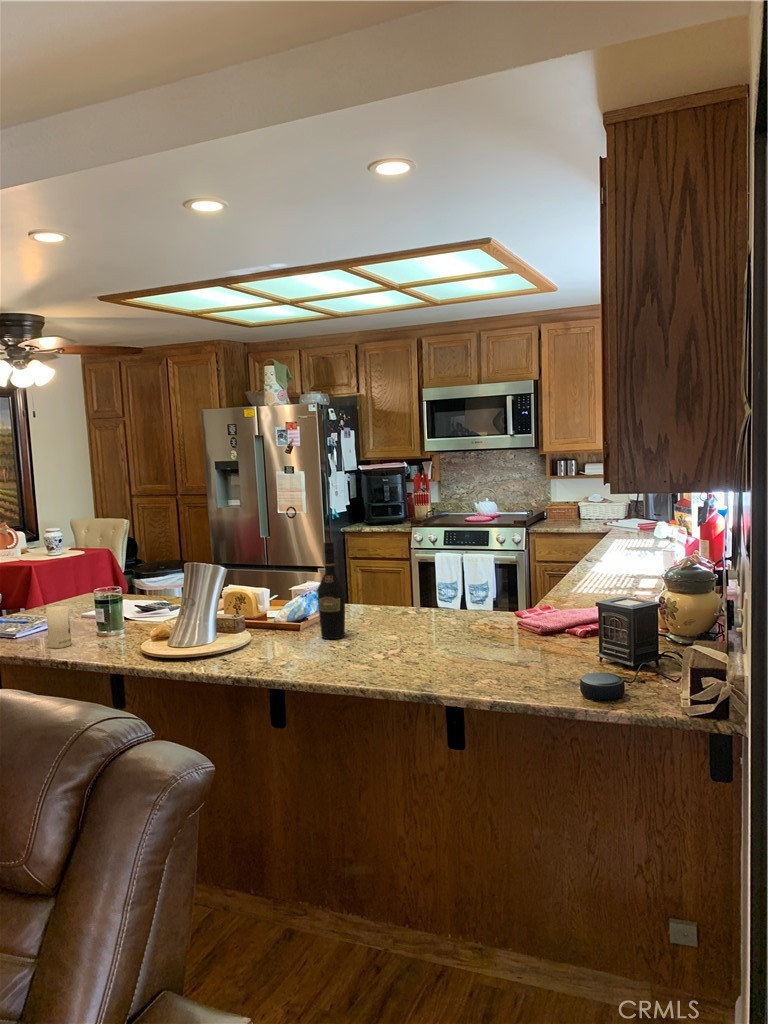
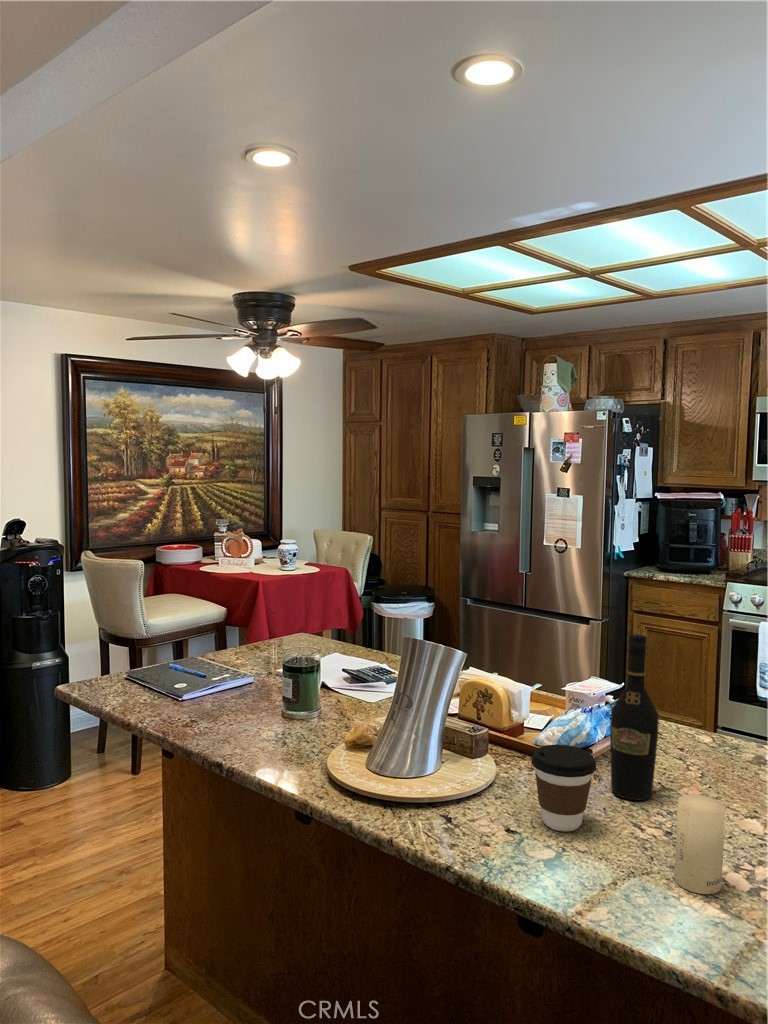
candle: present [46,606,72,648] -> present [674,794,725,894]
coffee cup: none [272,609,309,656] -> present [532,744,596,831]

